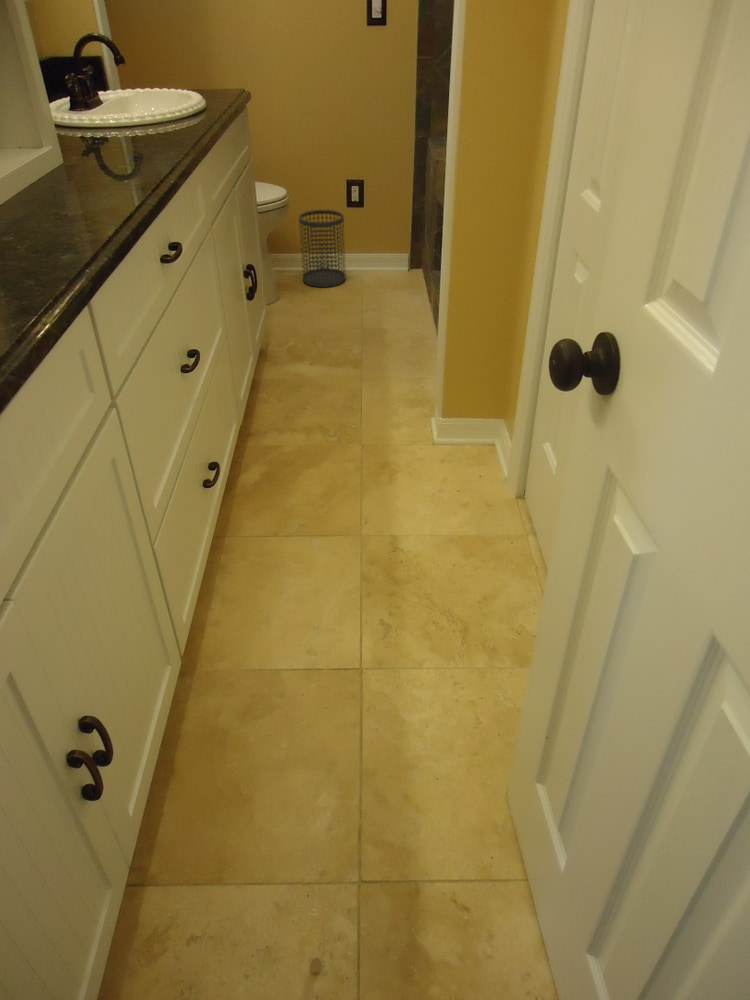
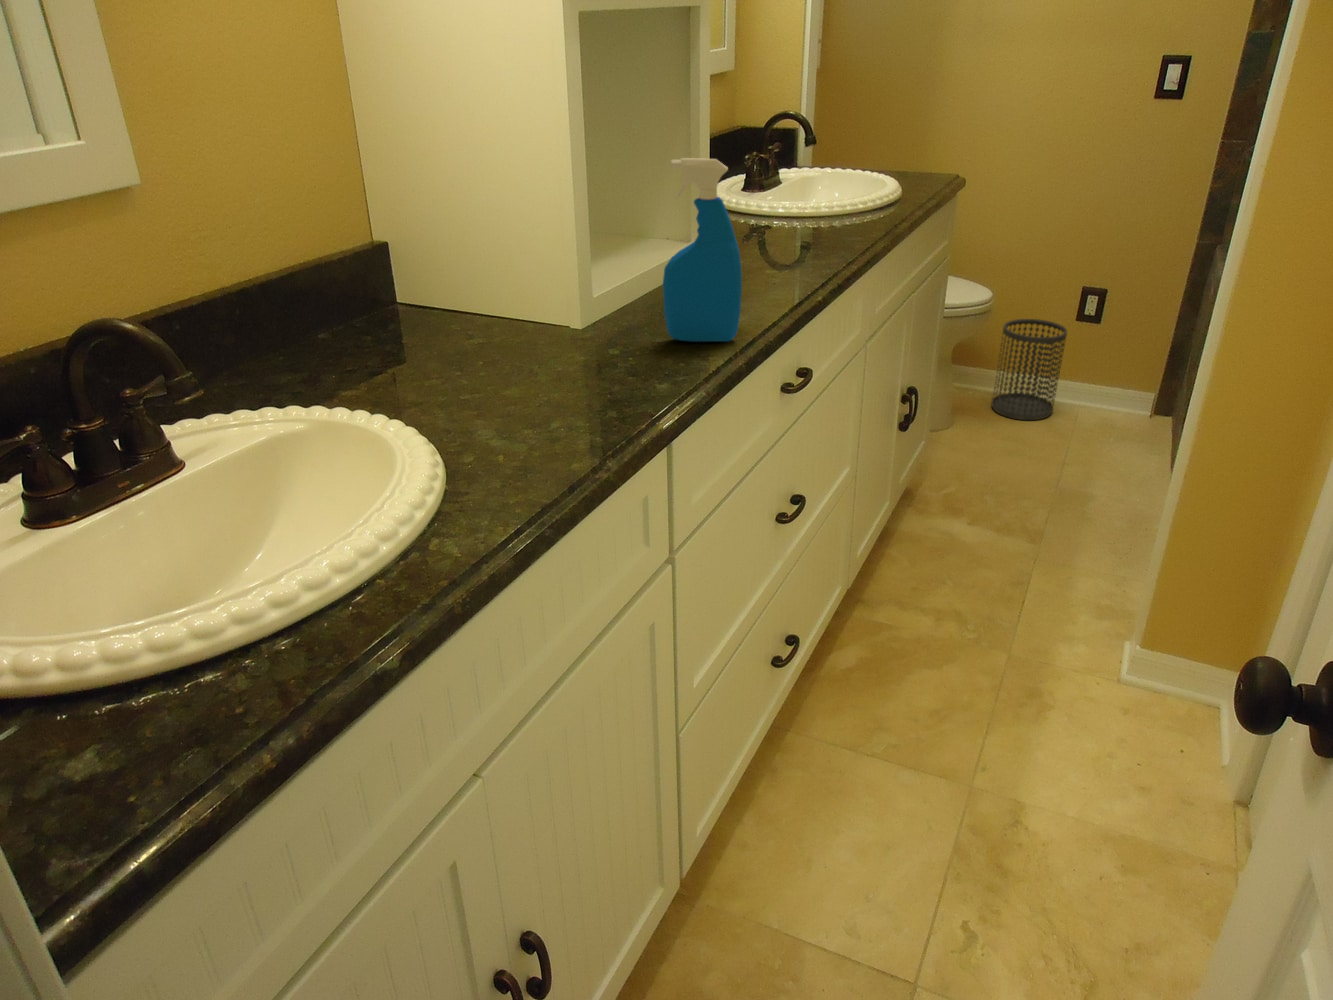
spray bottle: none [14,46,115,223] -> present [663,158,742,342]

